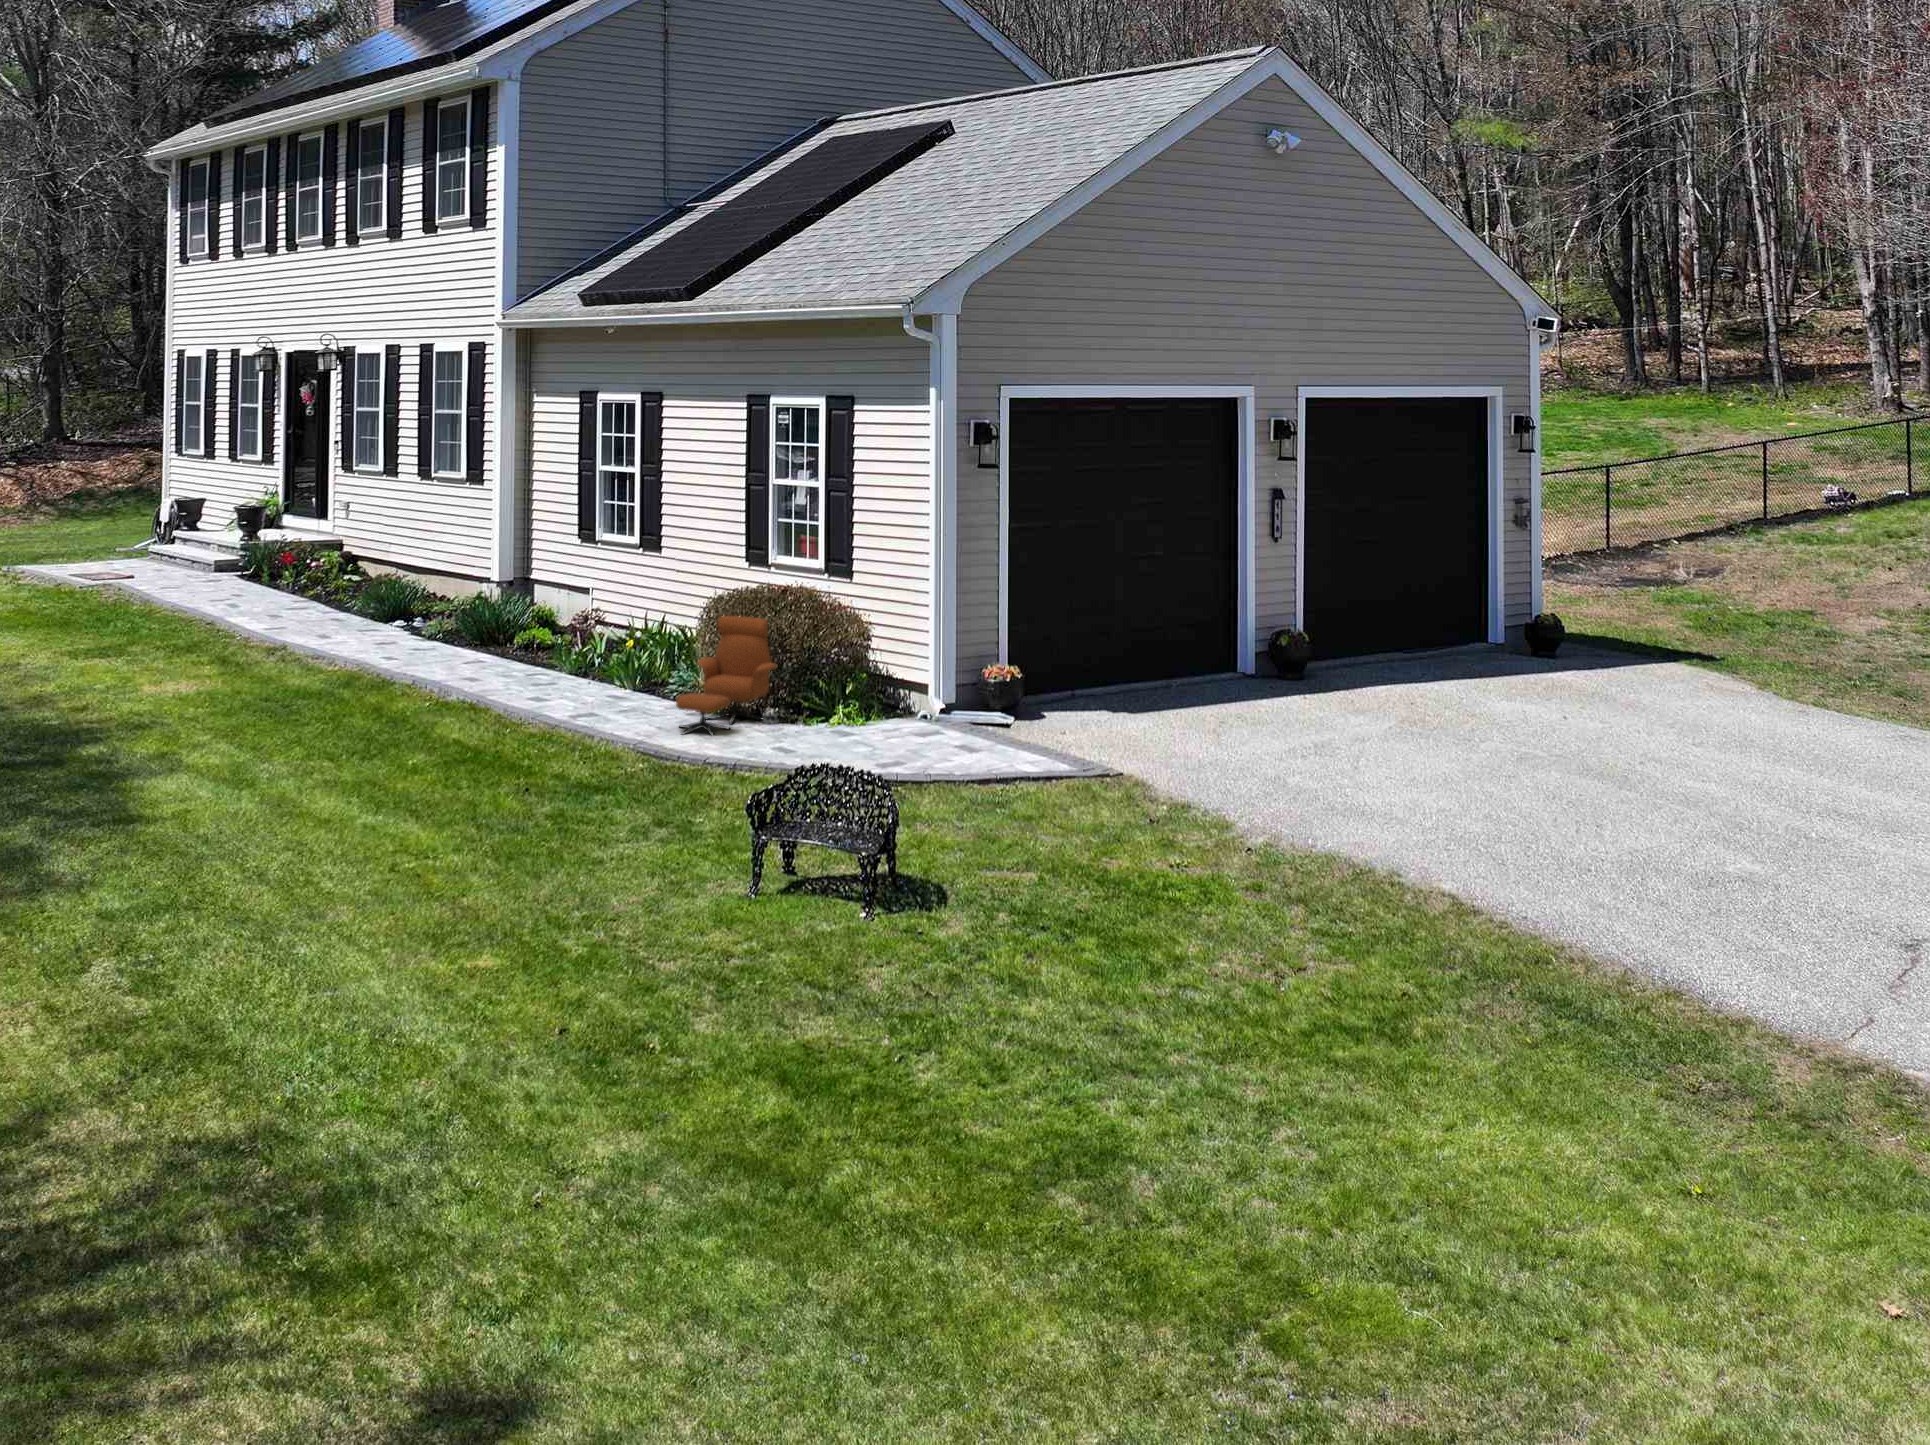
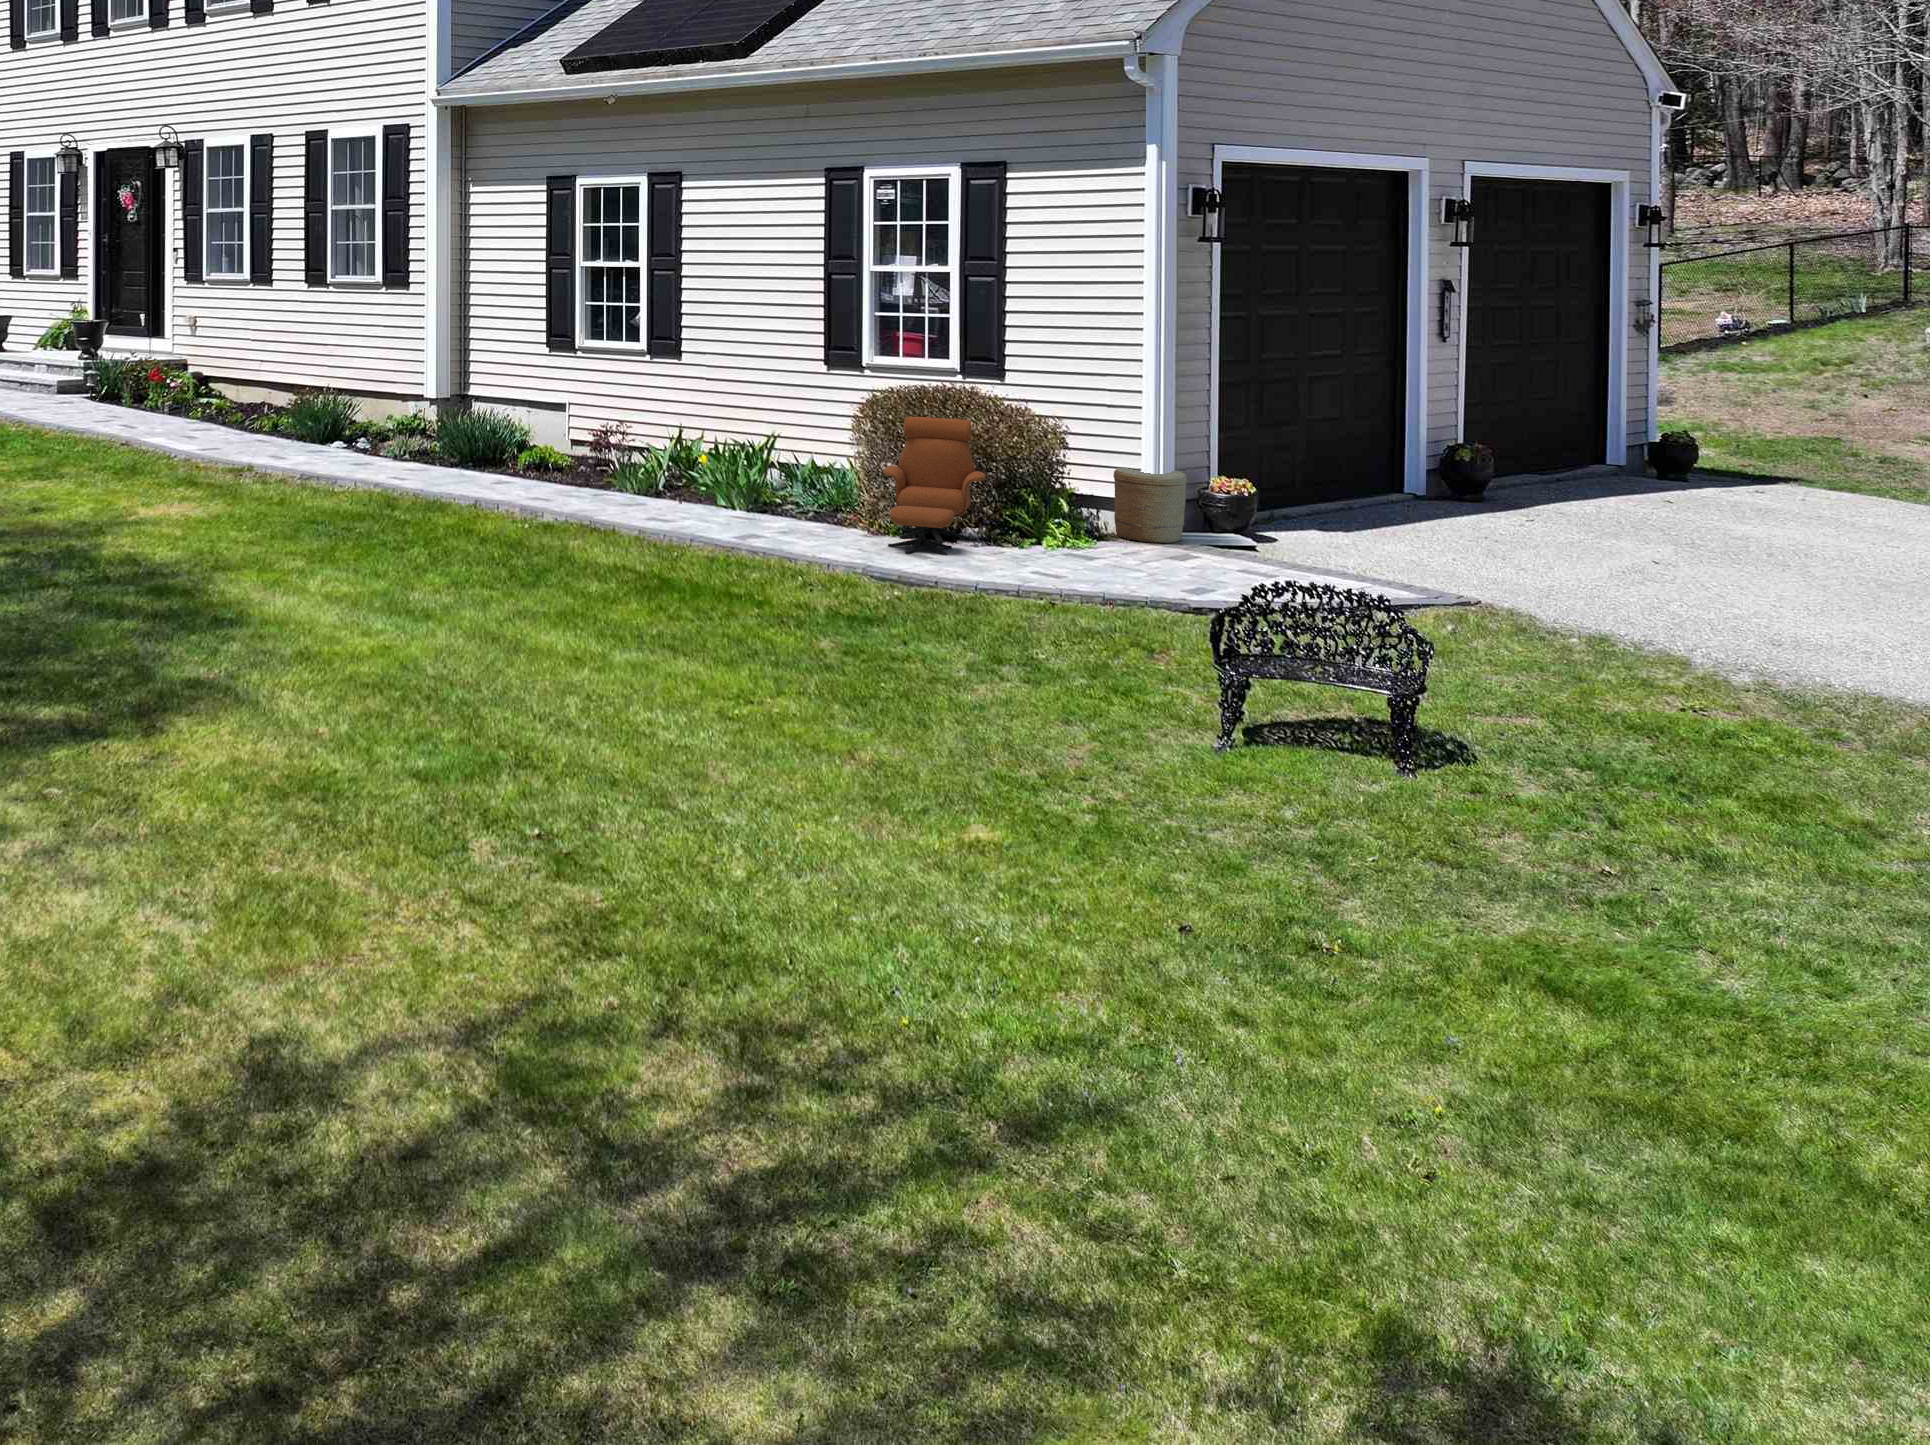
woven basket: none [892,657,951,723] -> present [1113,468,1187,543]

